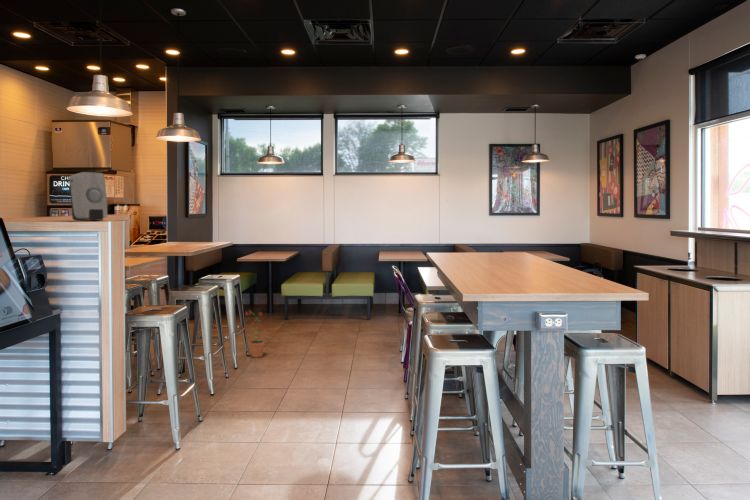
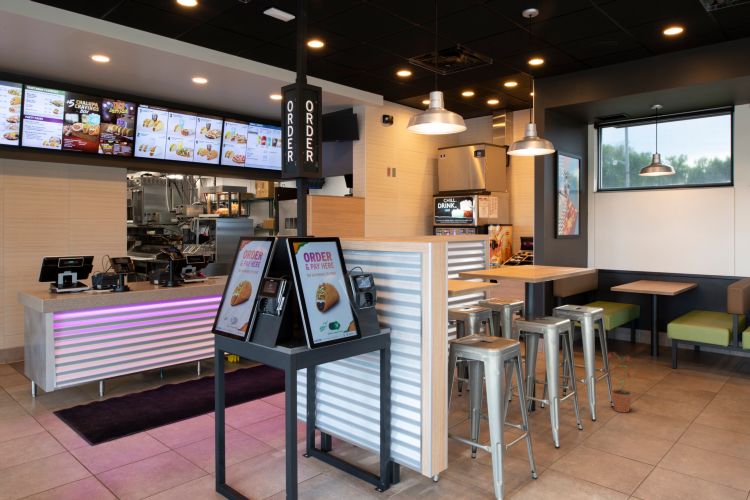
soap dispenser: present [69,172,107,220] -> none [401,191,431,241]

